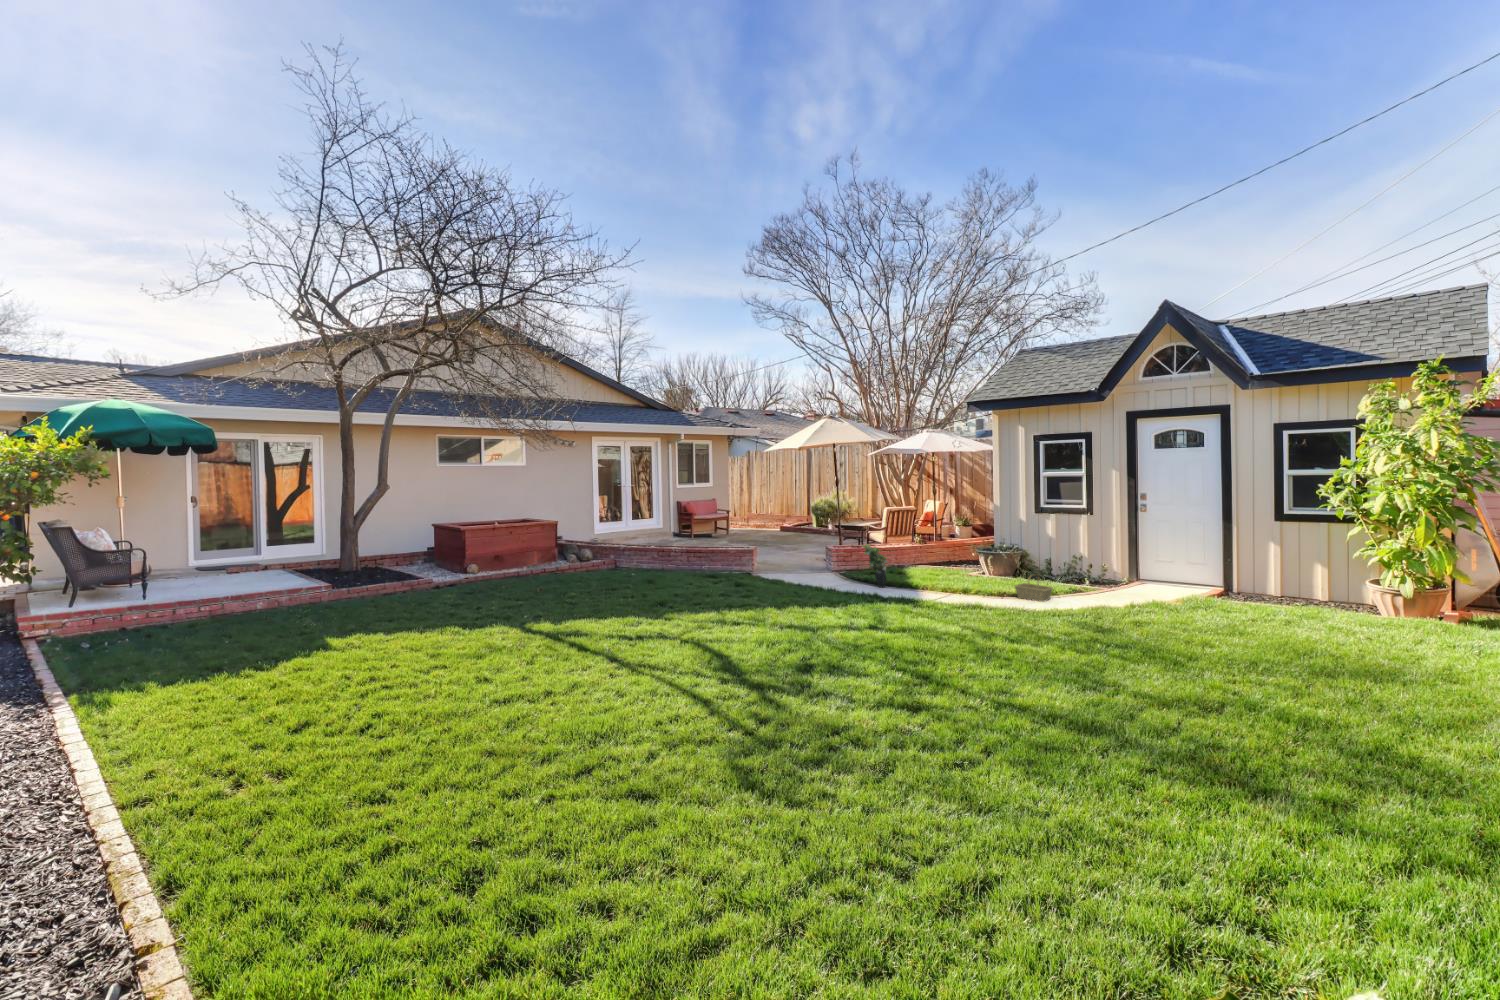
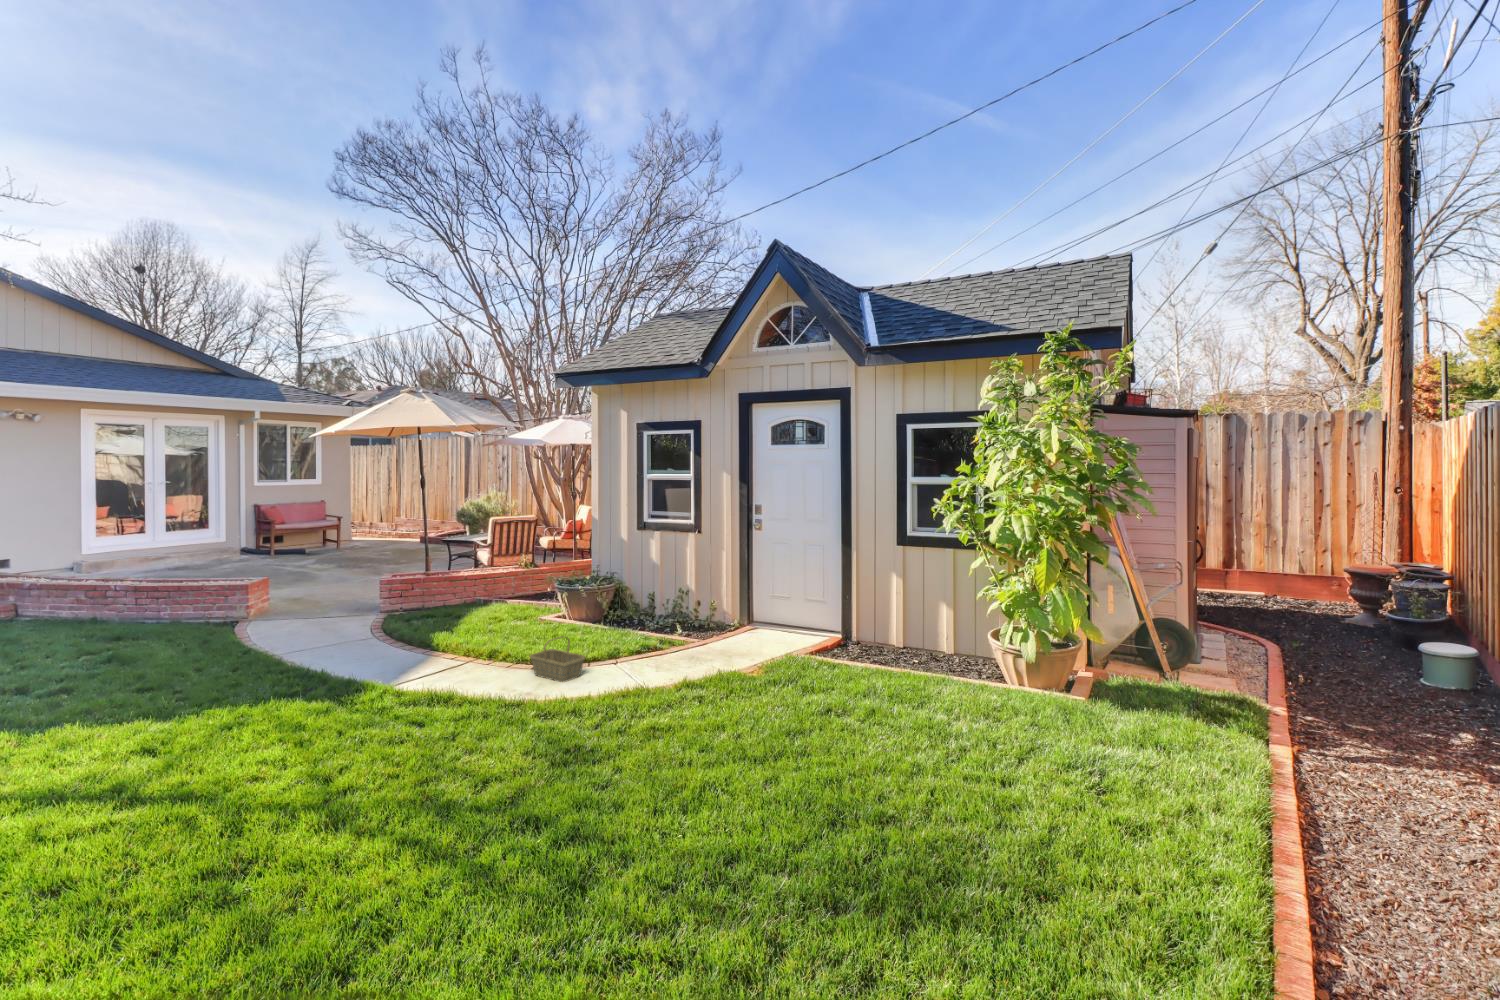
potted plant: present [863,544,887,587] -> none [310,586,359,661]

